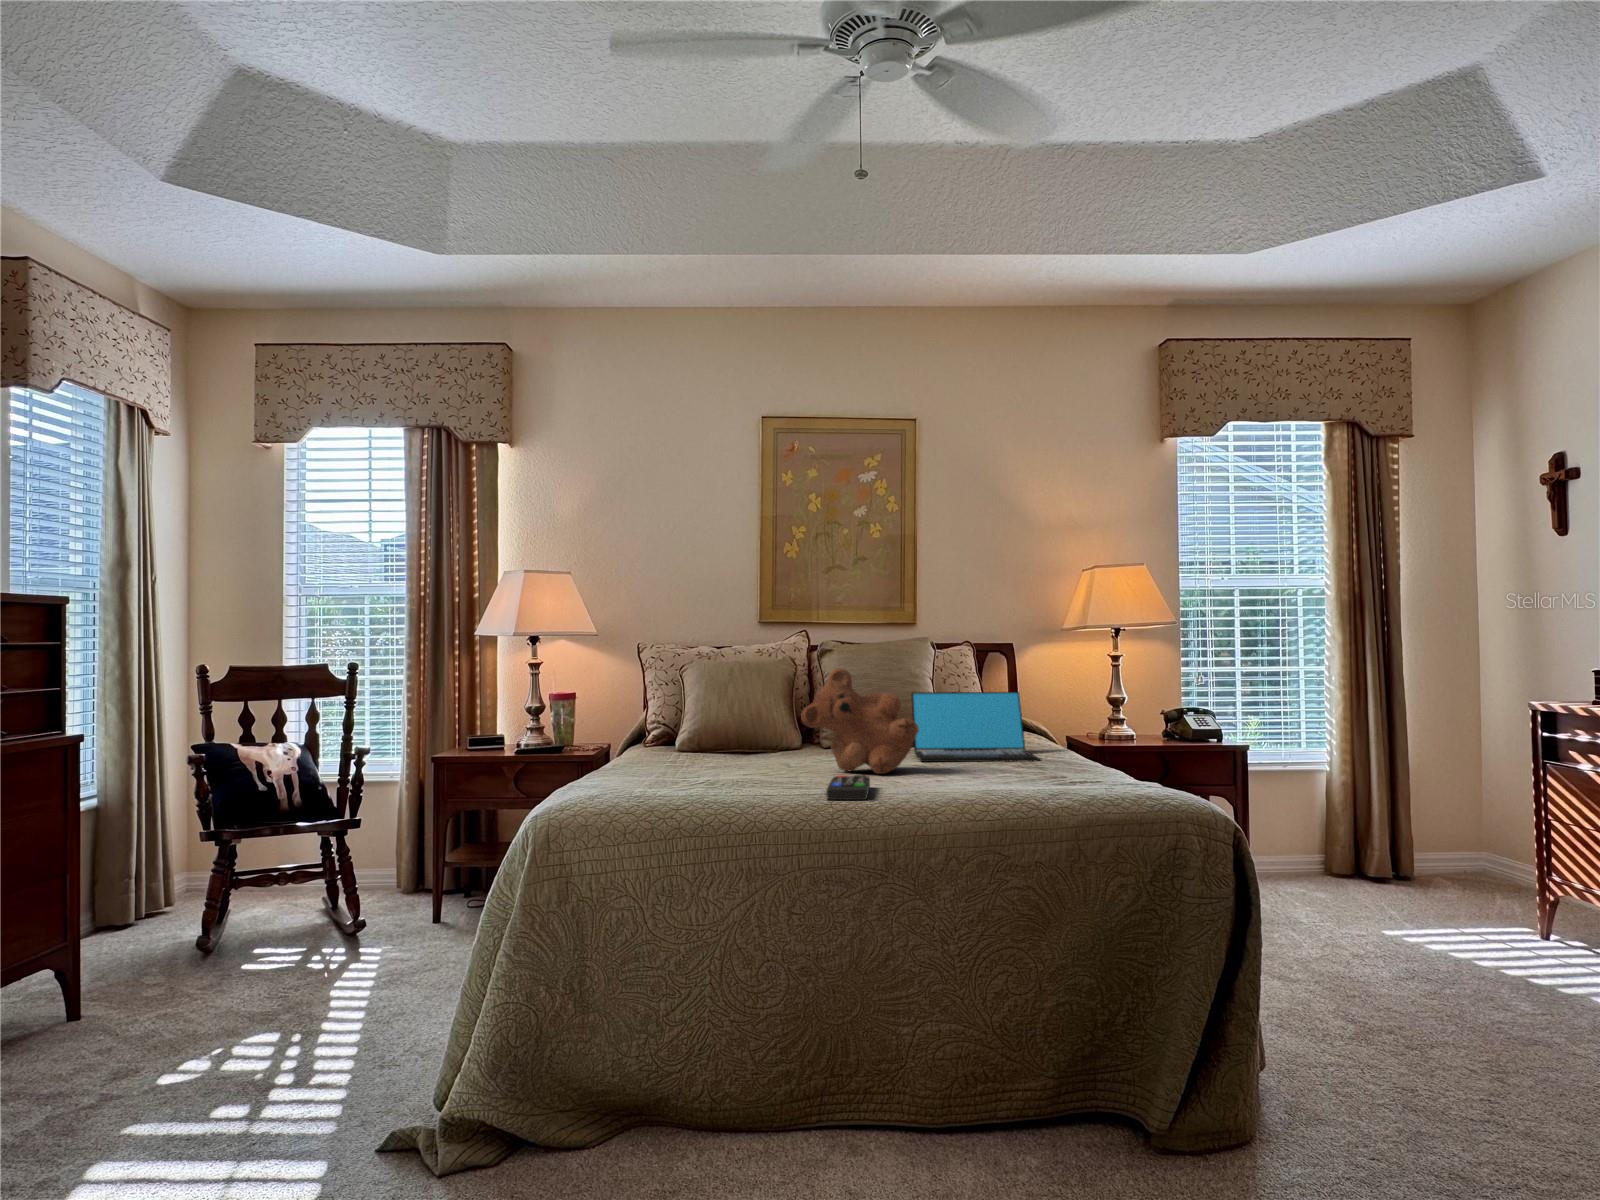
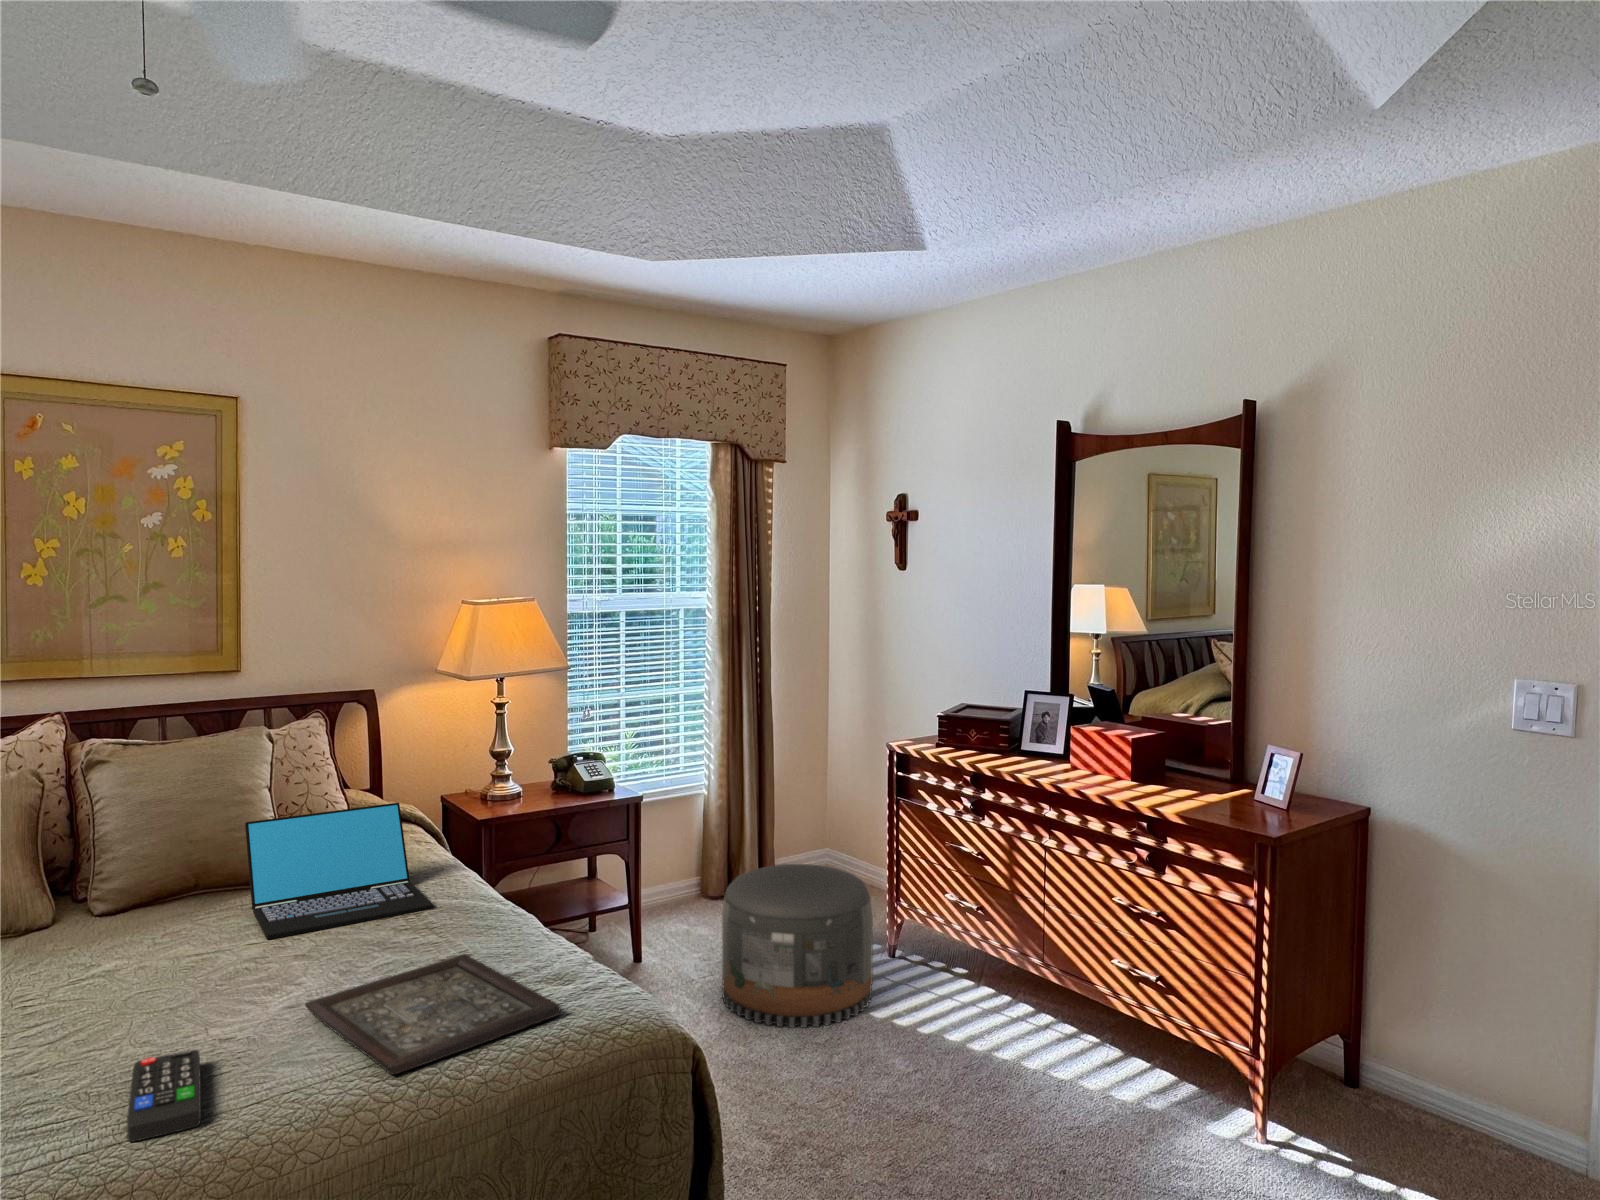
teddy bear: present [801,668,919,774] -> none [66,848,270,1005]
tray: none [937,768,1116,799] -> present [305,954,560,1074]
pouf: none [1326,816,1507,970] -> present [722,864,873,1028]

